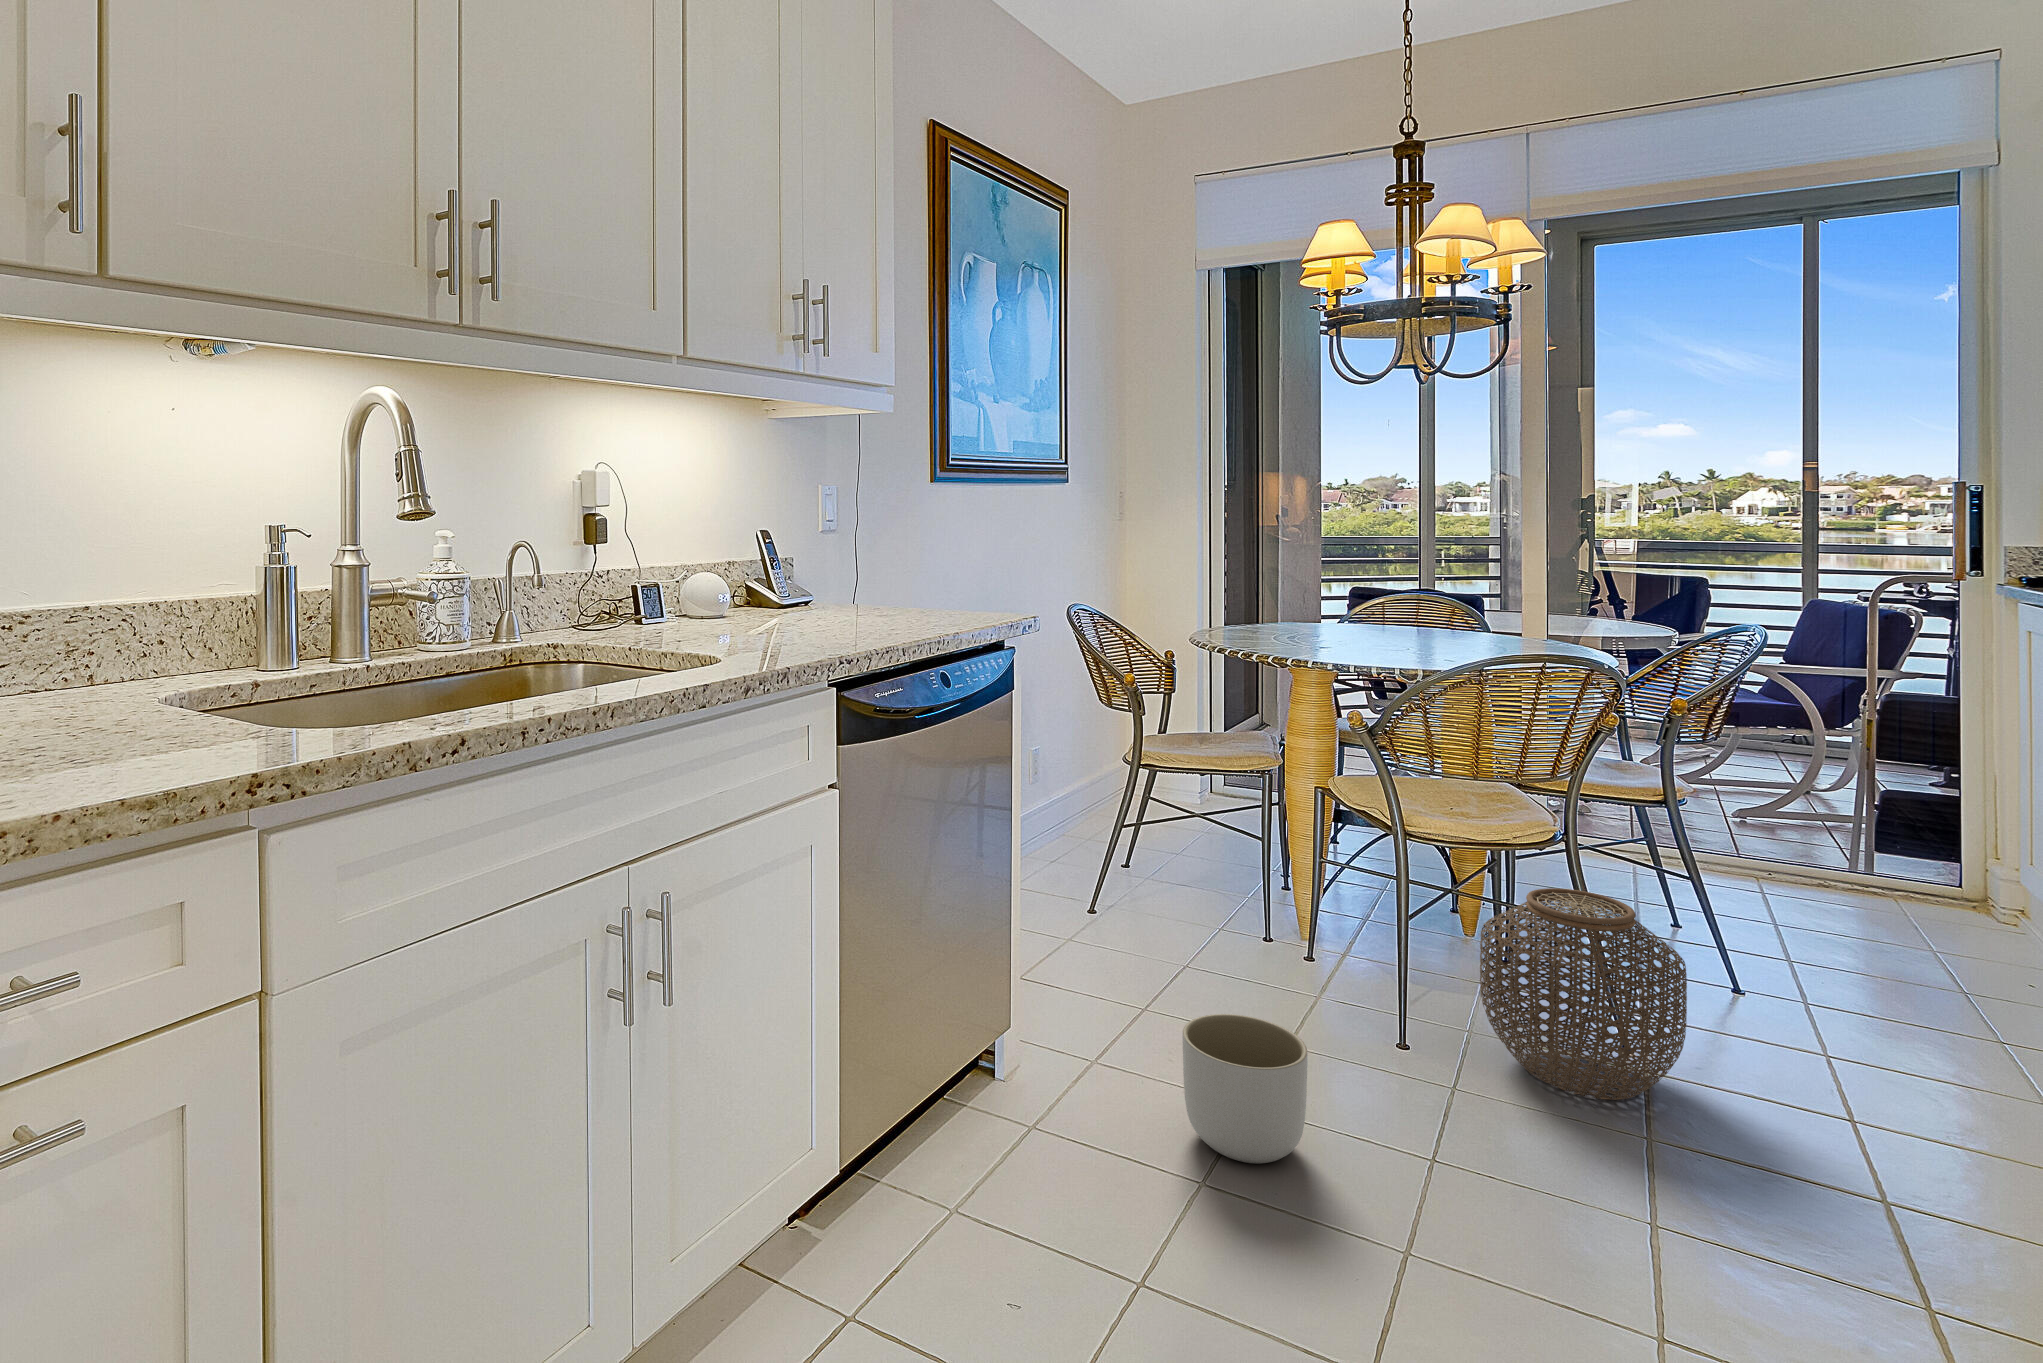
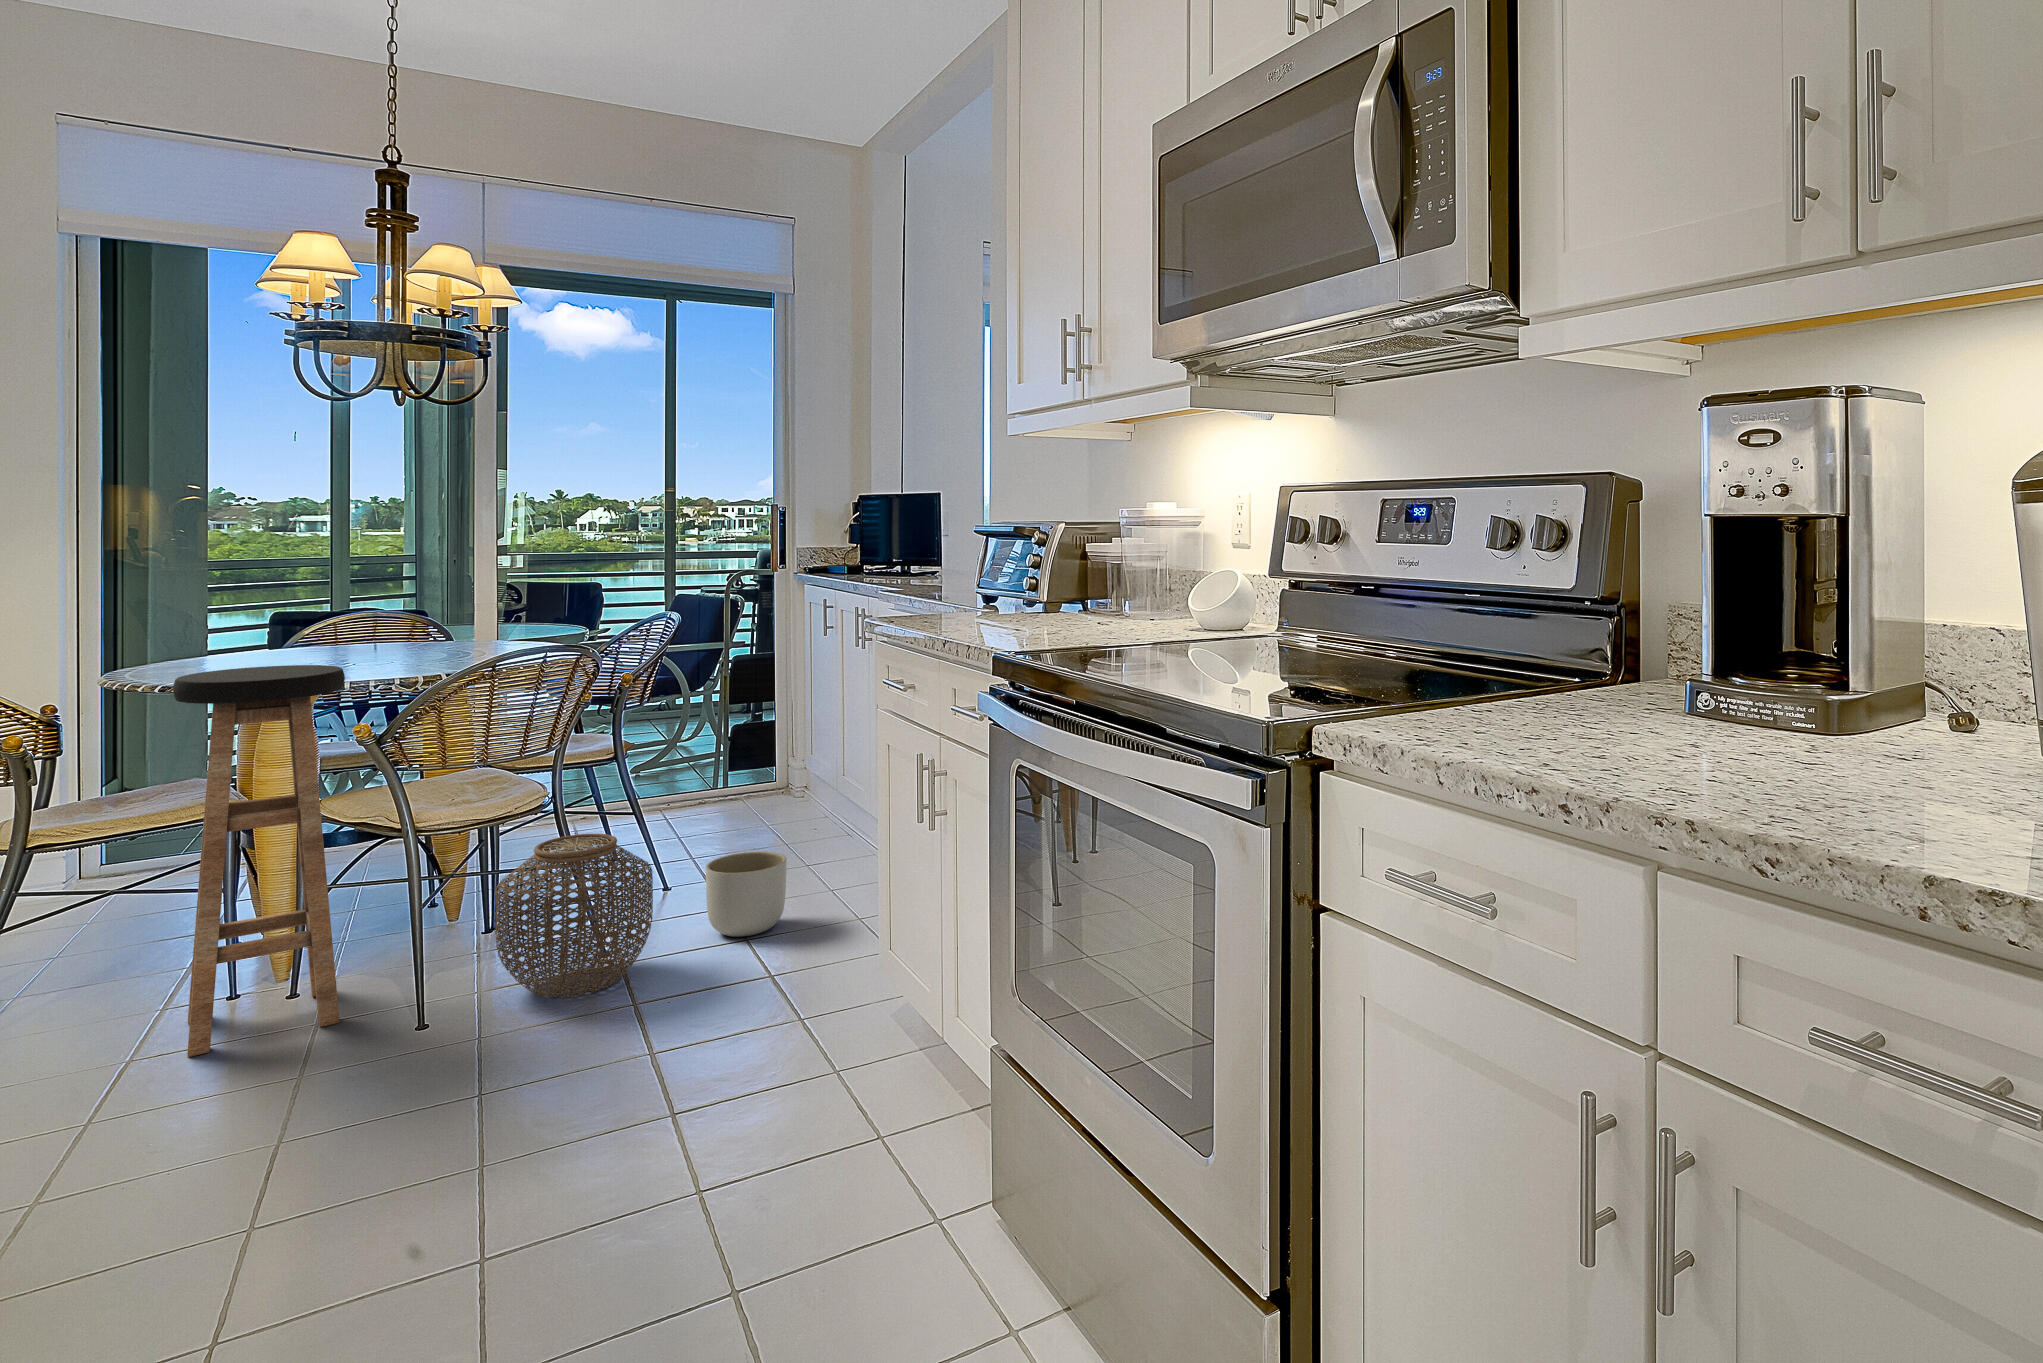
bar stool: none [1208,642,1342,1008] -> present [173,665,345,1057]
planter: present [1182,1014,1308,1163] -> present [706,852,787,937]

